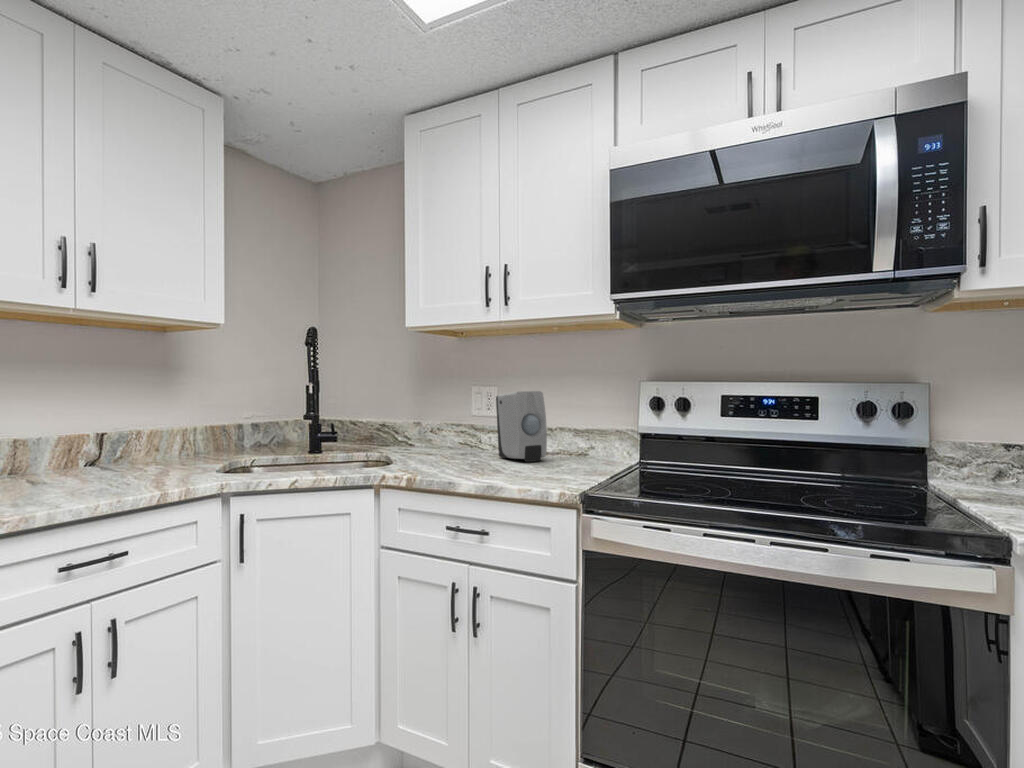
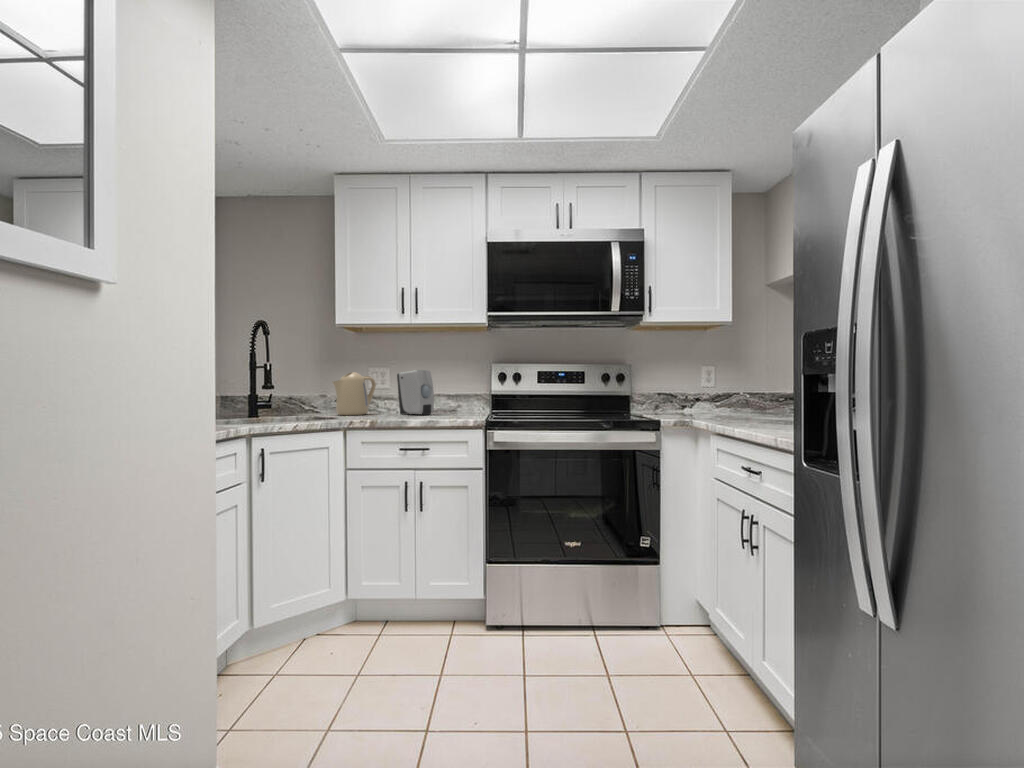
kettle: none [411,393,475,455] -> present [332,372,376,415]

